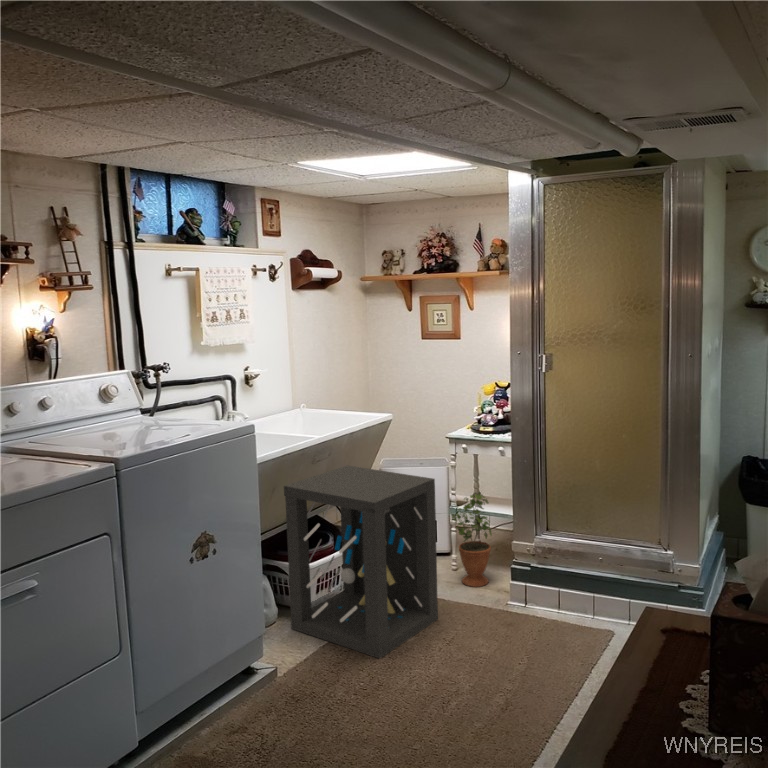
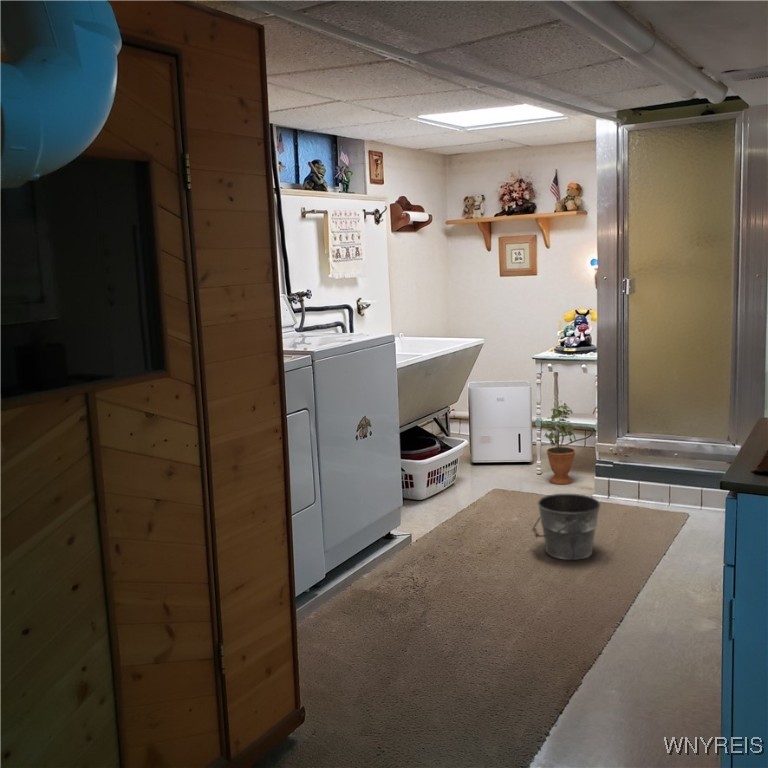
storage cabinet: present [284,466,438,658] -> none [408,379,536,530]
bucket: none [417,622,500,714] -> present [532,494,600,560]

